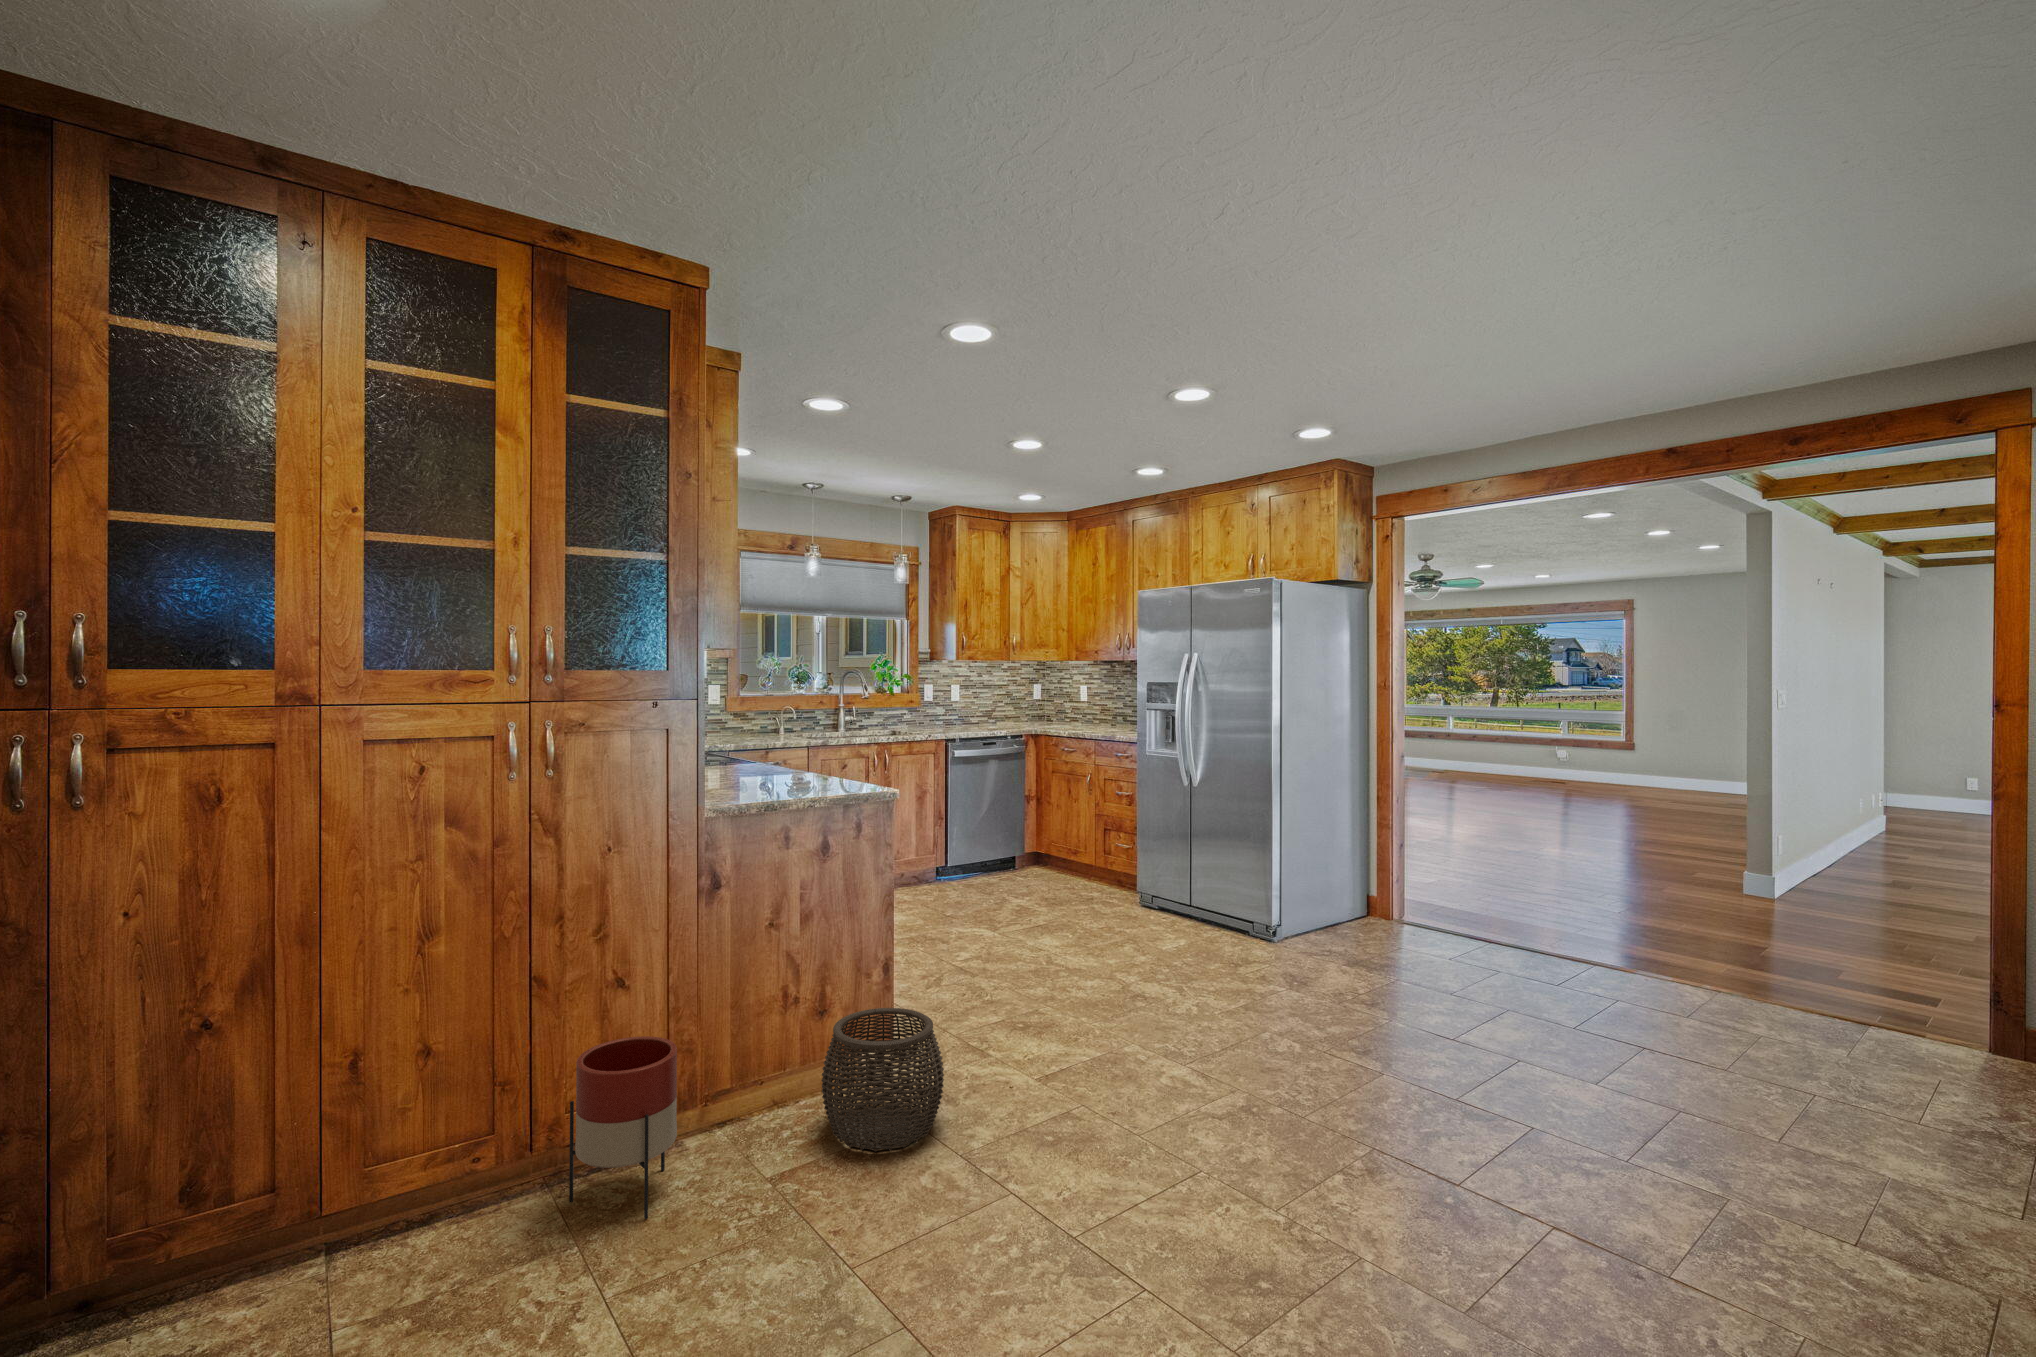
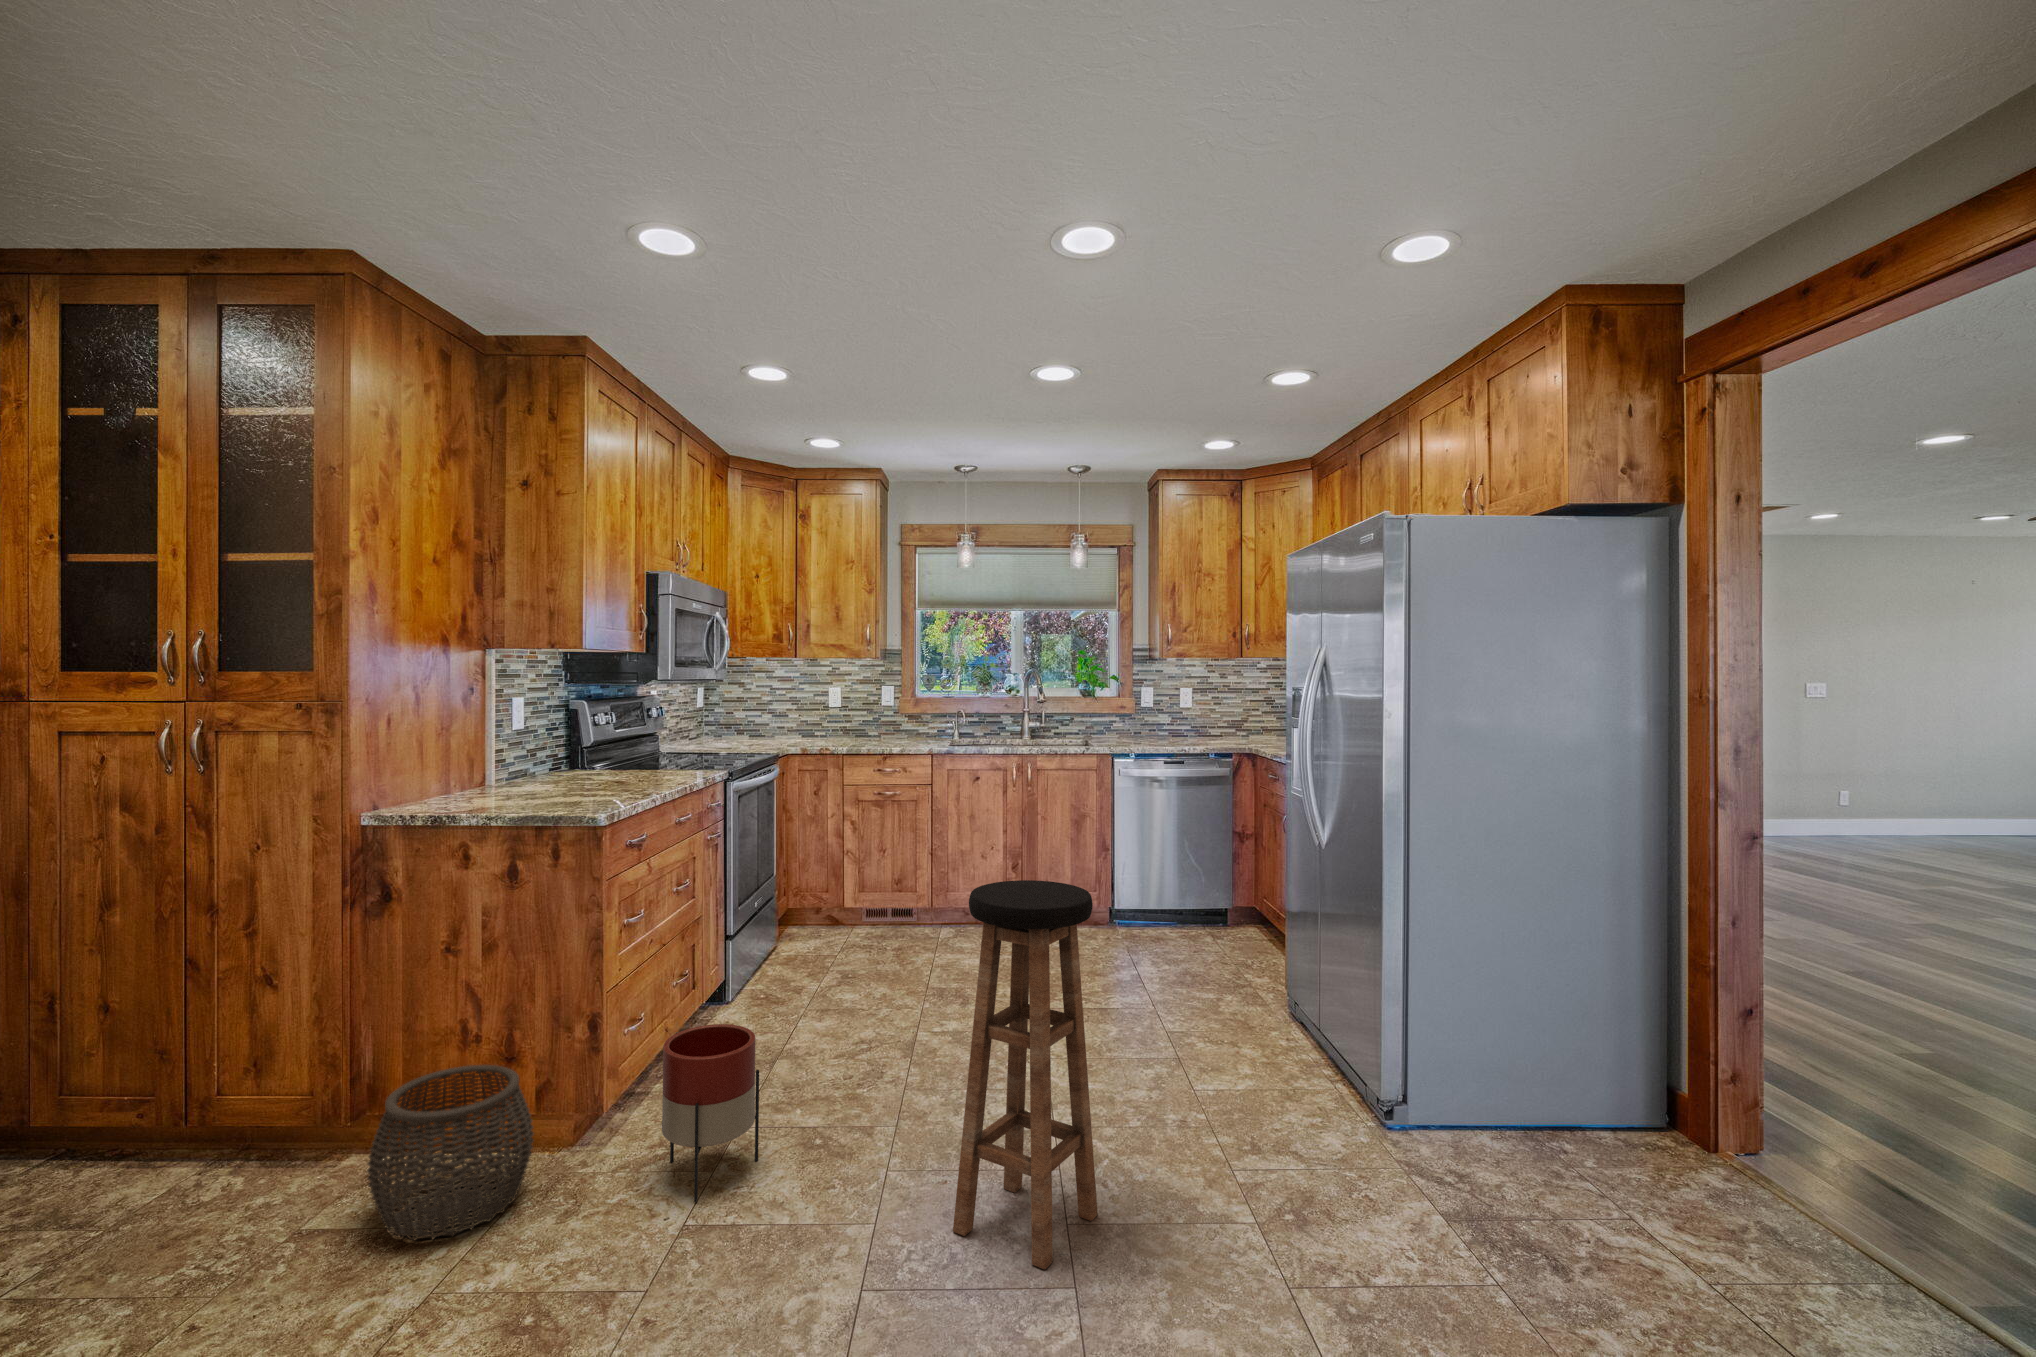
bar stool: none [1179,804,1266,1036] -> present [953,880,1098,1269]
planter: present [569,1036,677,1219] -> present [662,1024,759,1202]

